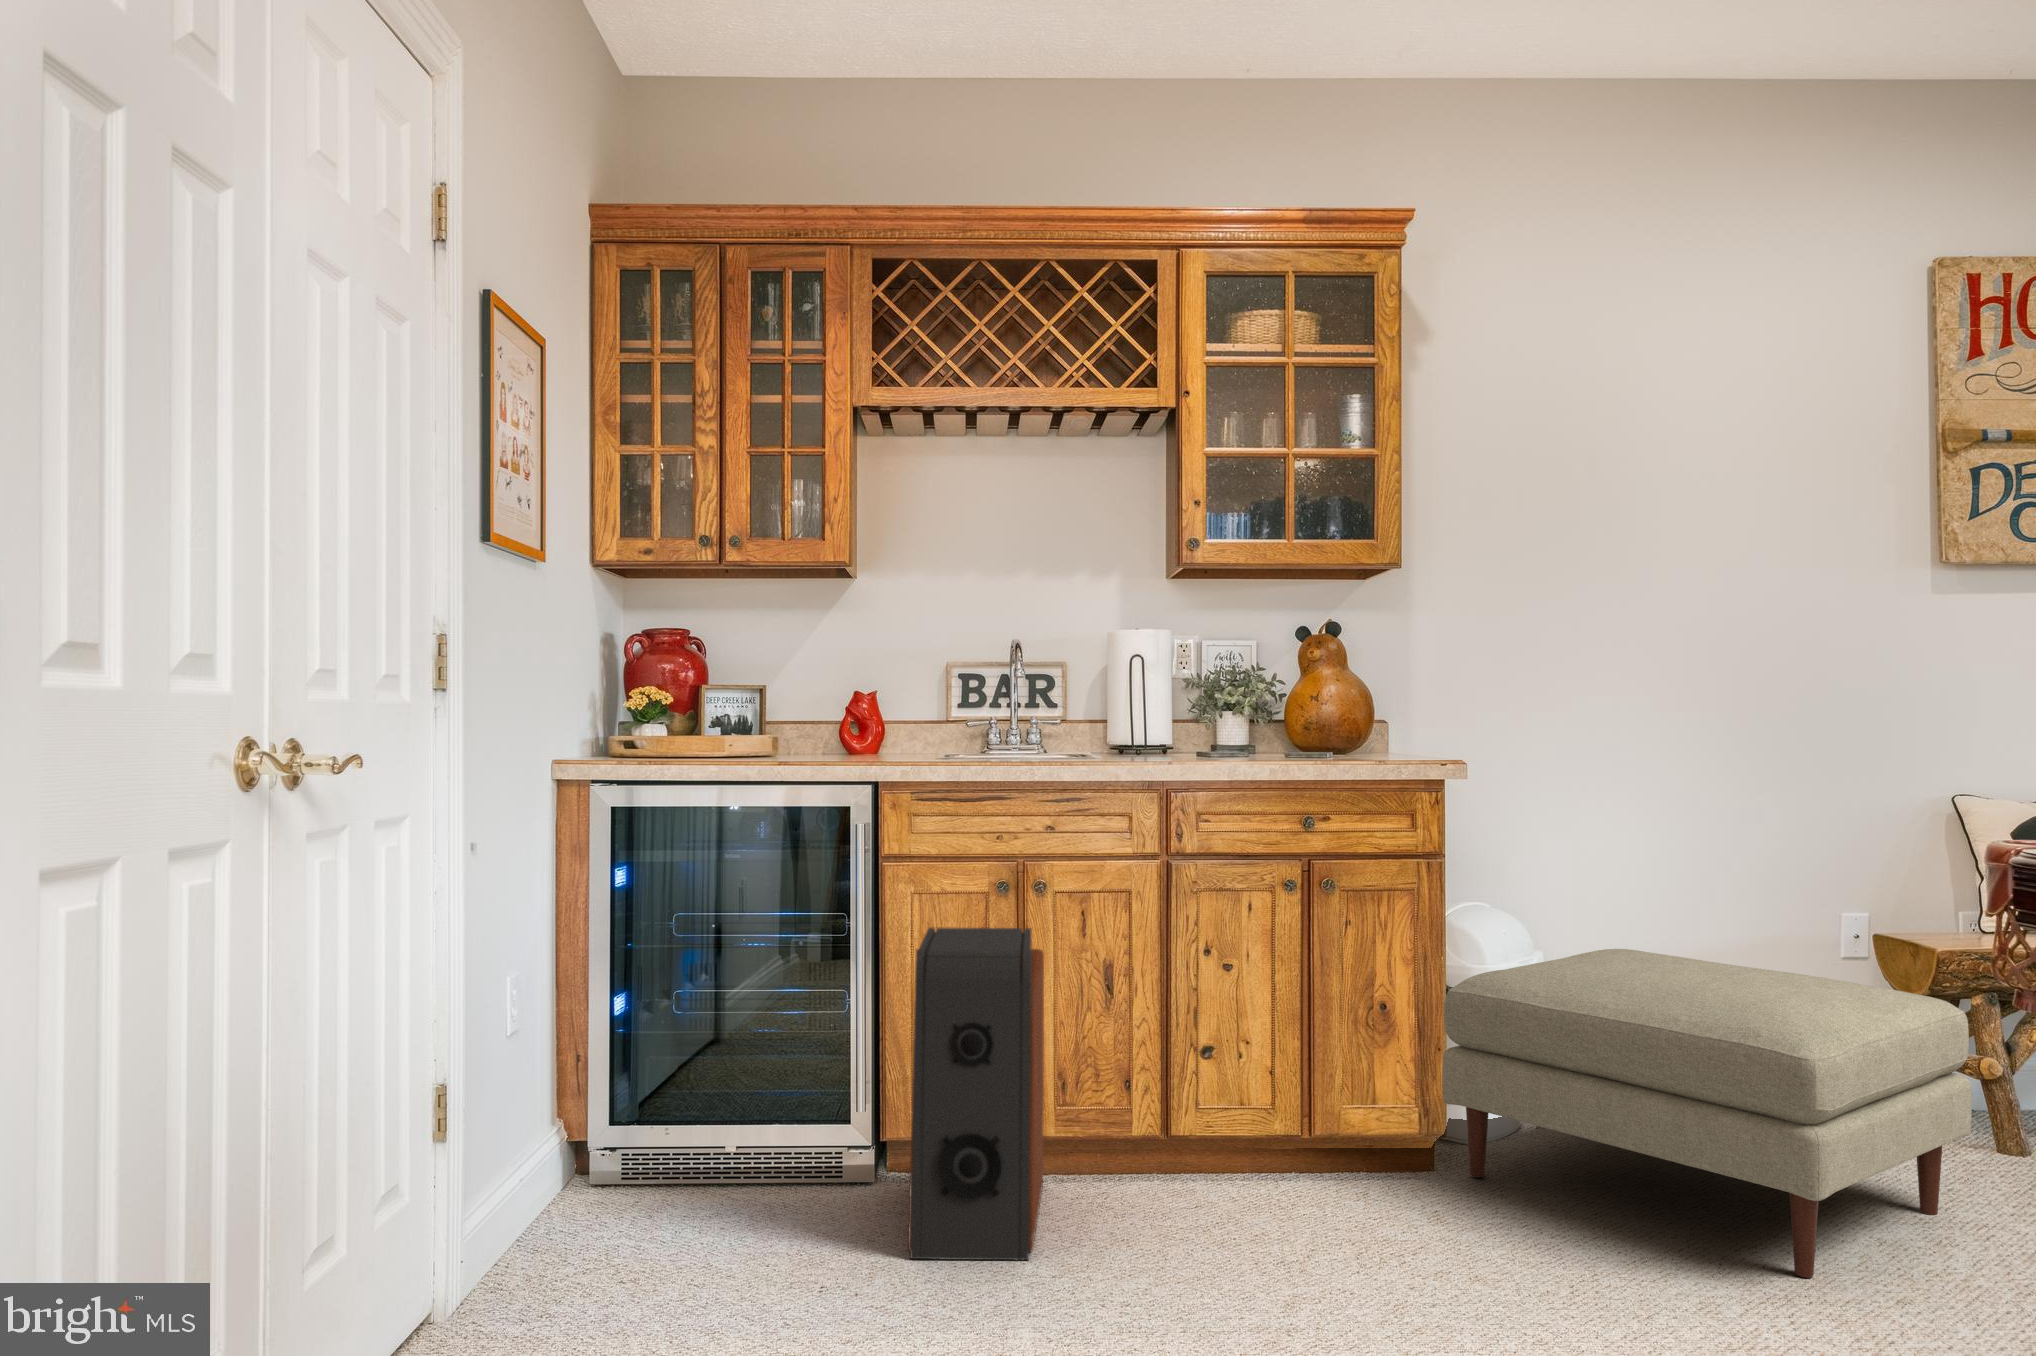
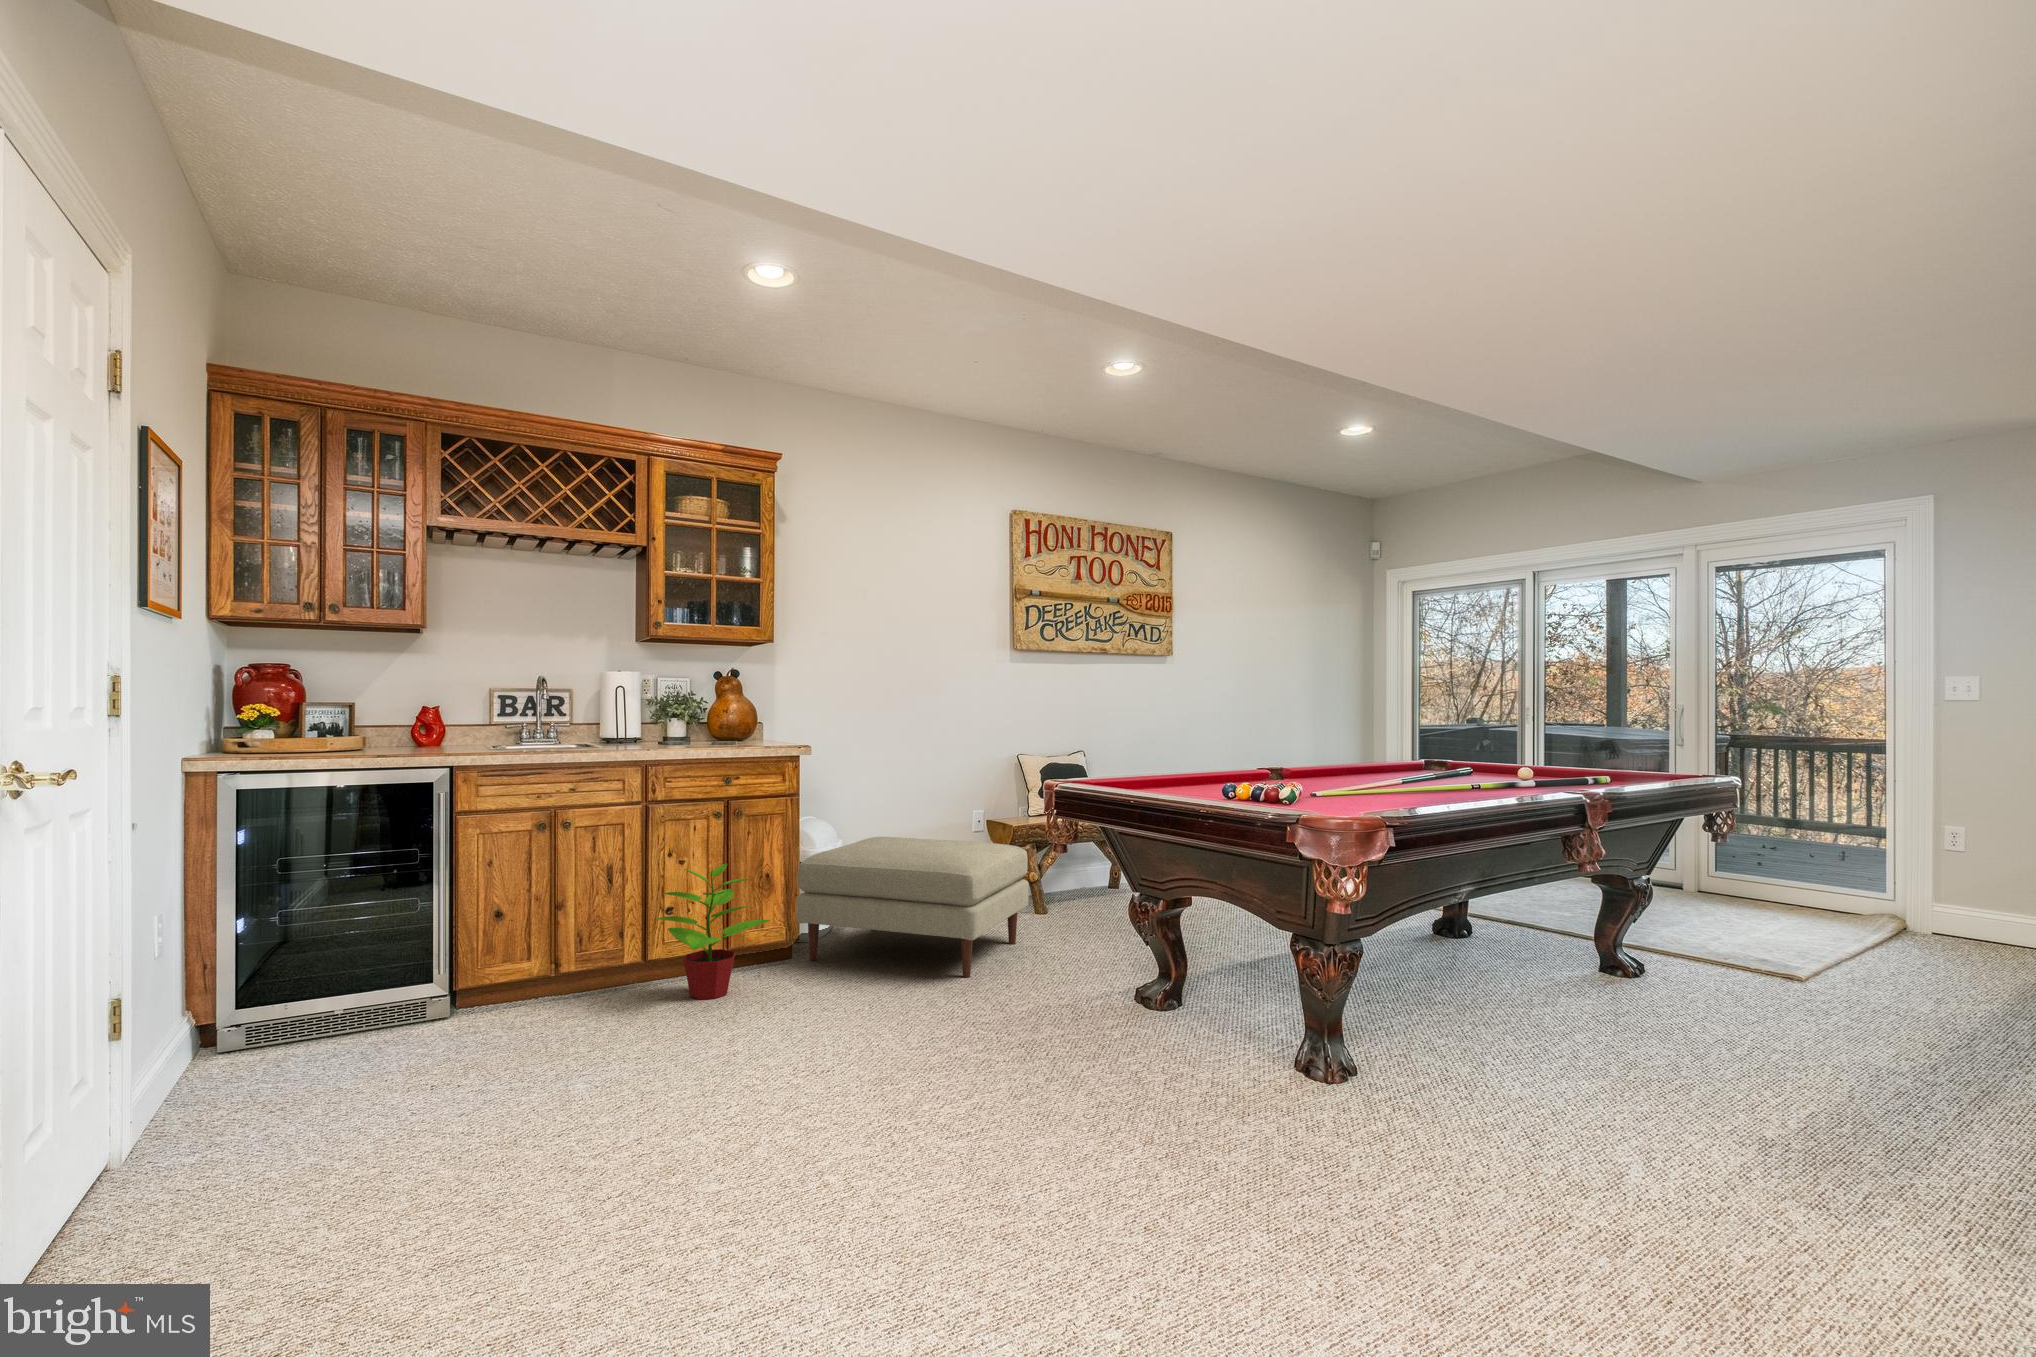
speaker: present [908,927,1044,1260] -> none [481,849,576,1053]
potted plant: none [1174,971,1382,1226] -> present [657,864,770,999]

